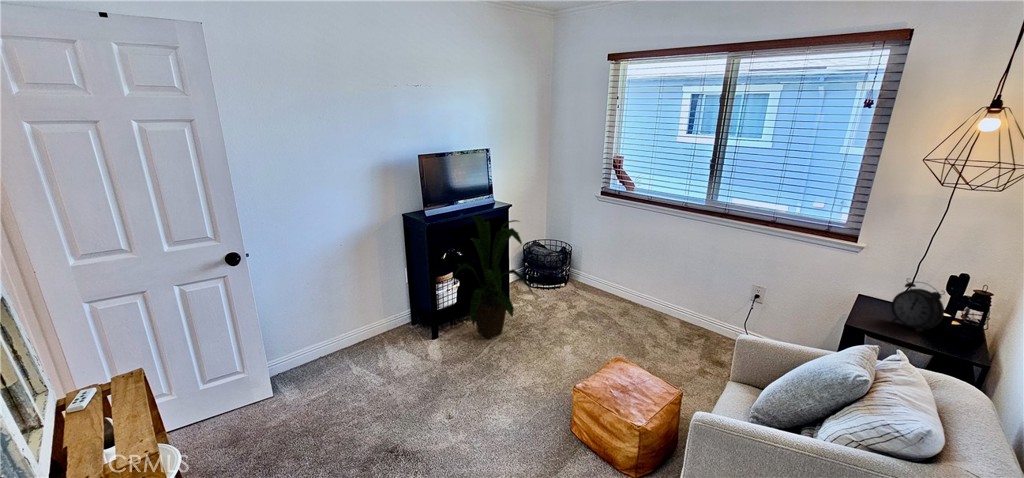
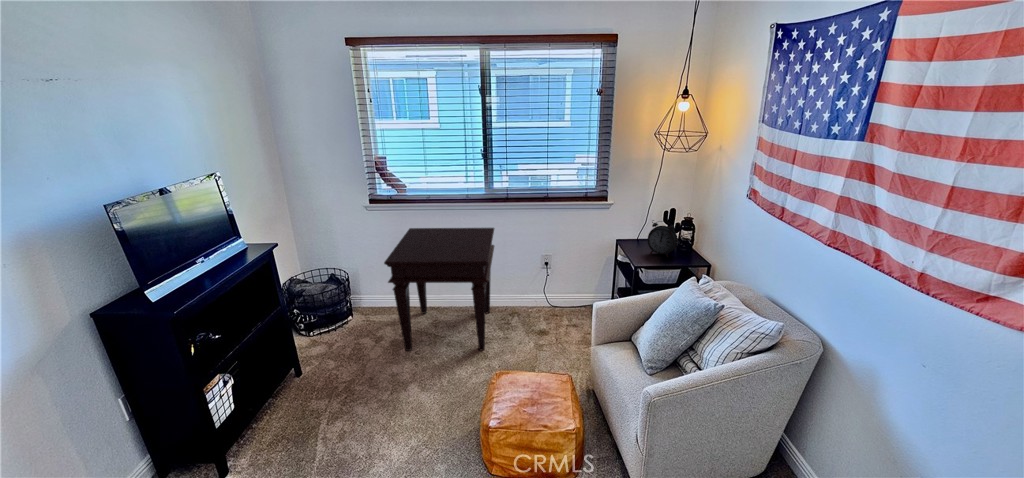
house plant: present [454,216,531,339] -> none [222,264,359,429]
side table: none [580,223,705,352] -> present [384,228,494,351]

